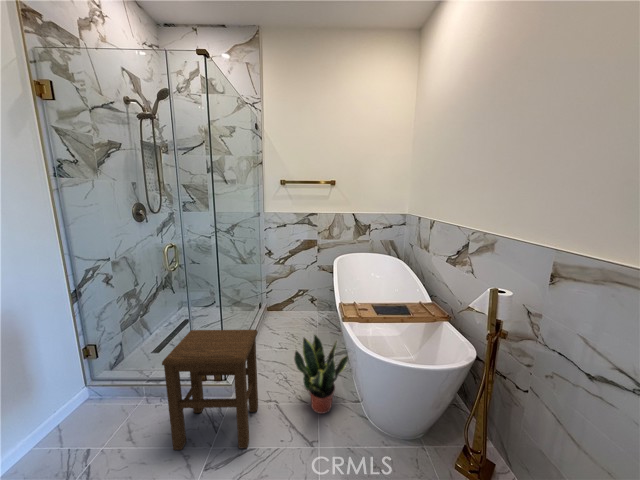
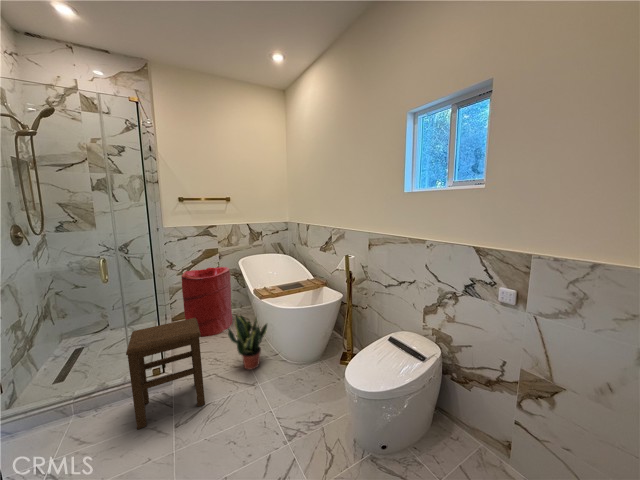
laundry hamper: none [274,261,324,340] -> present [181,267,232,337]

